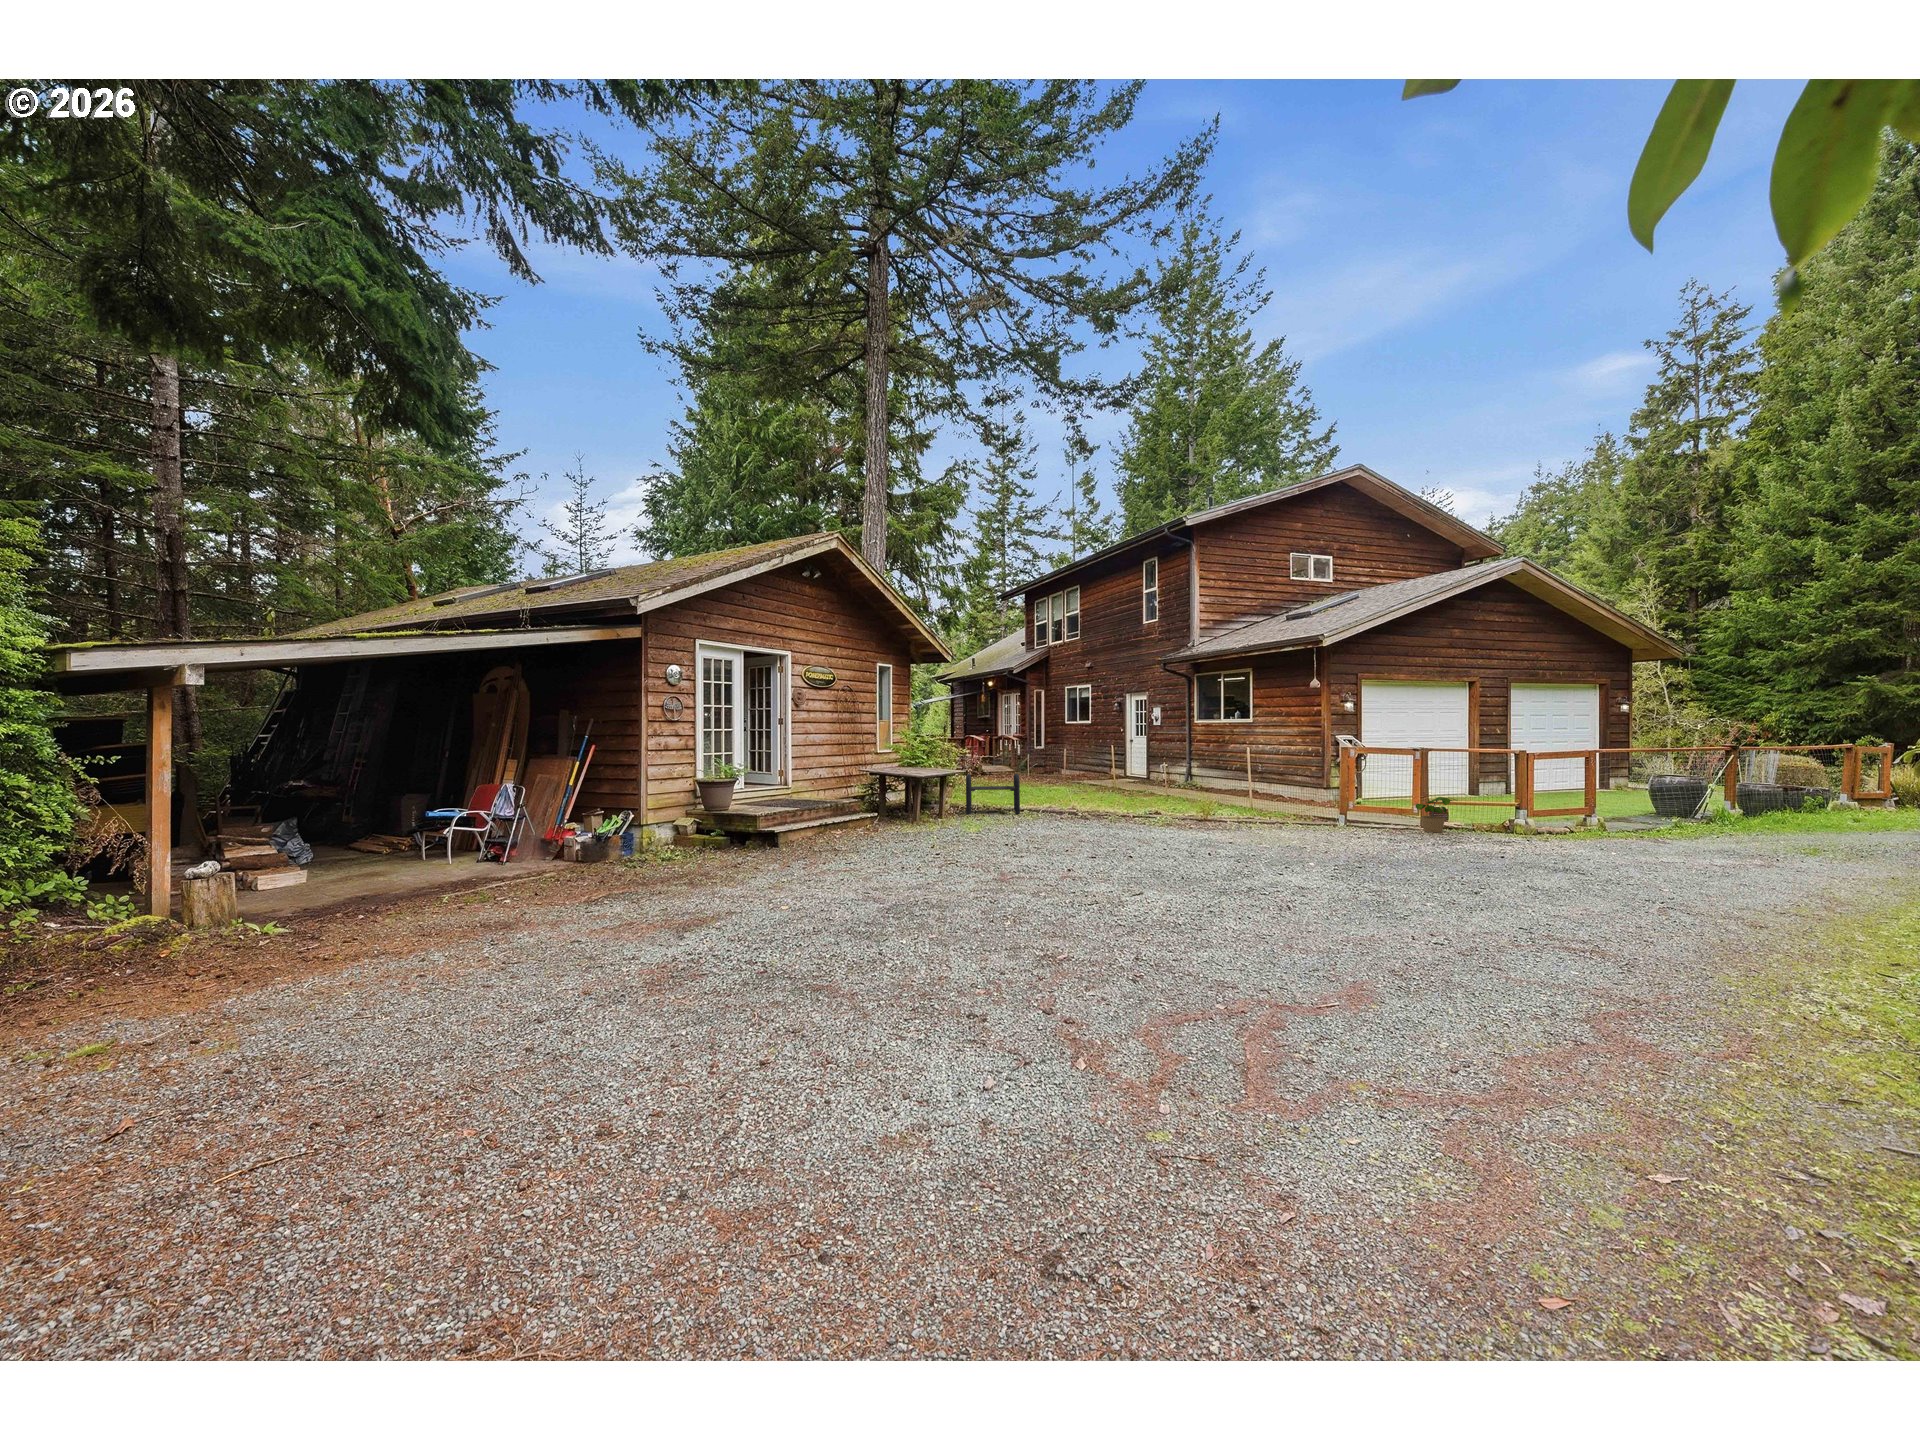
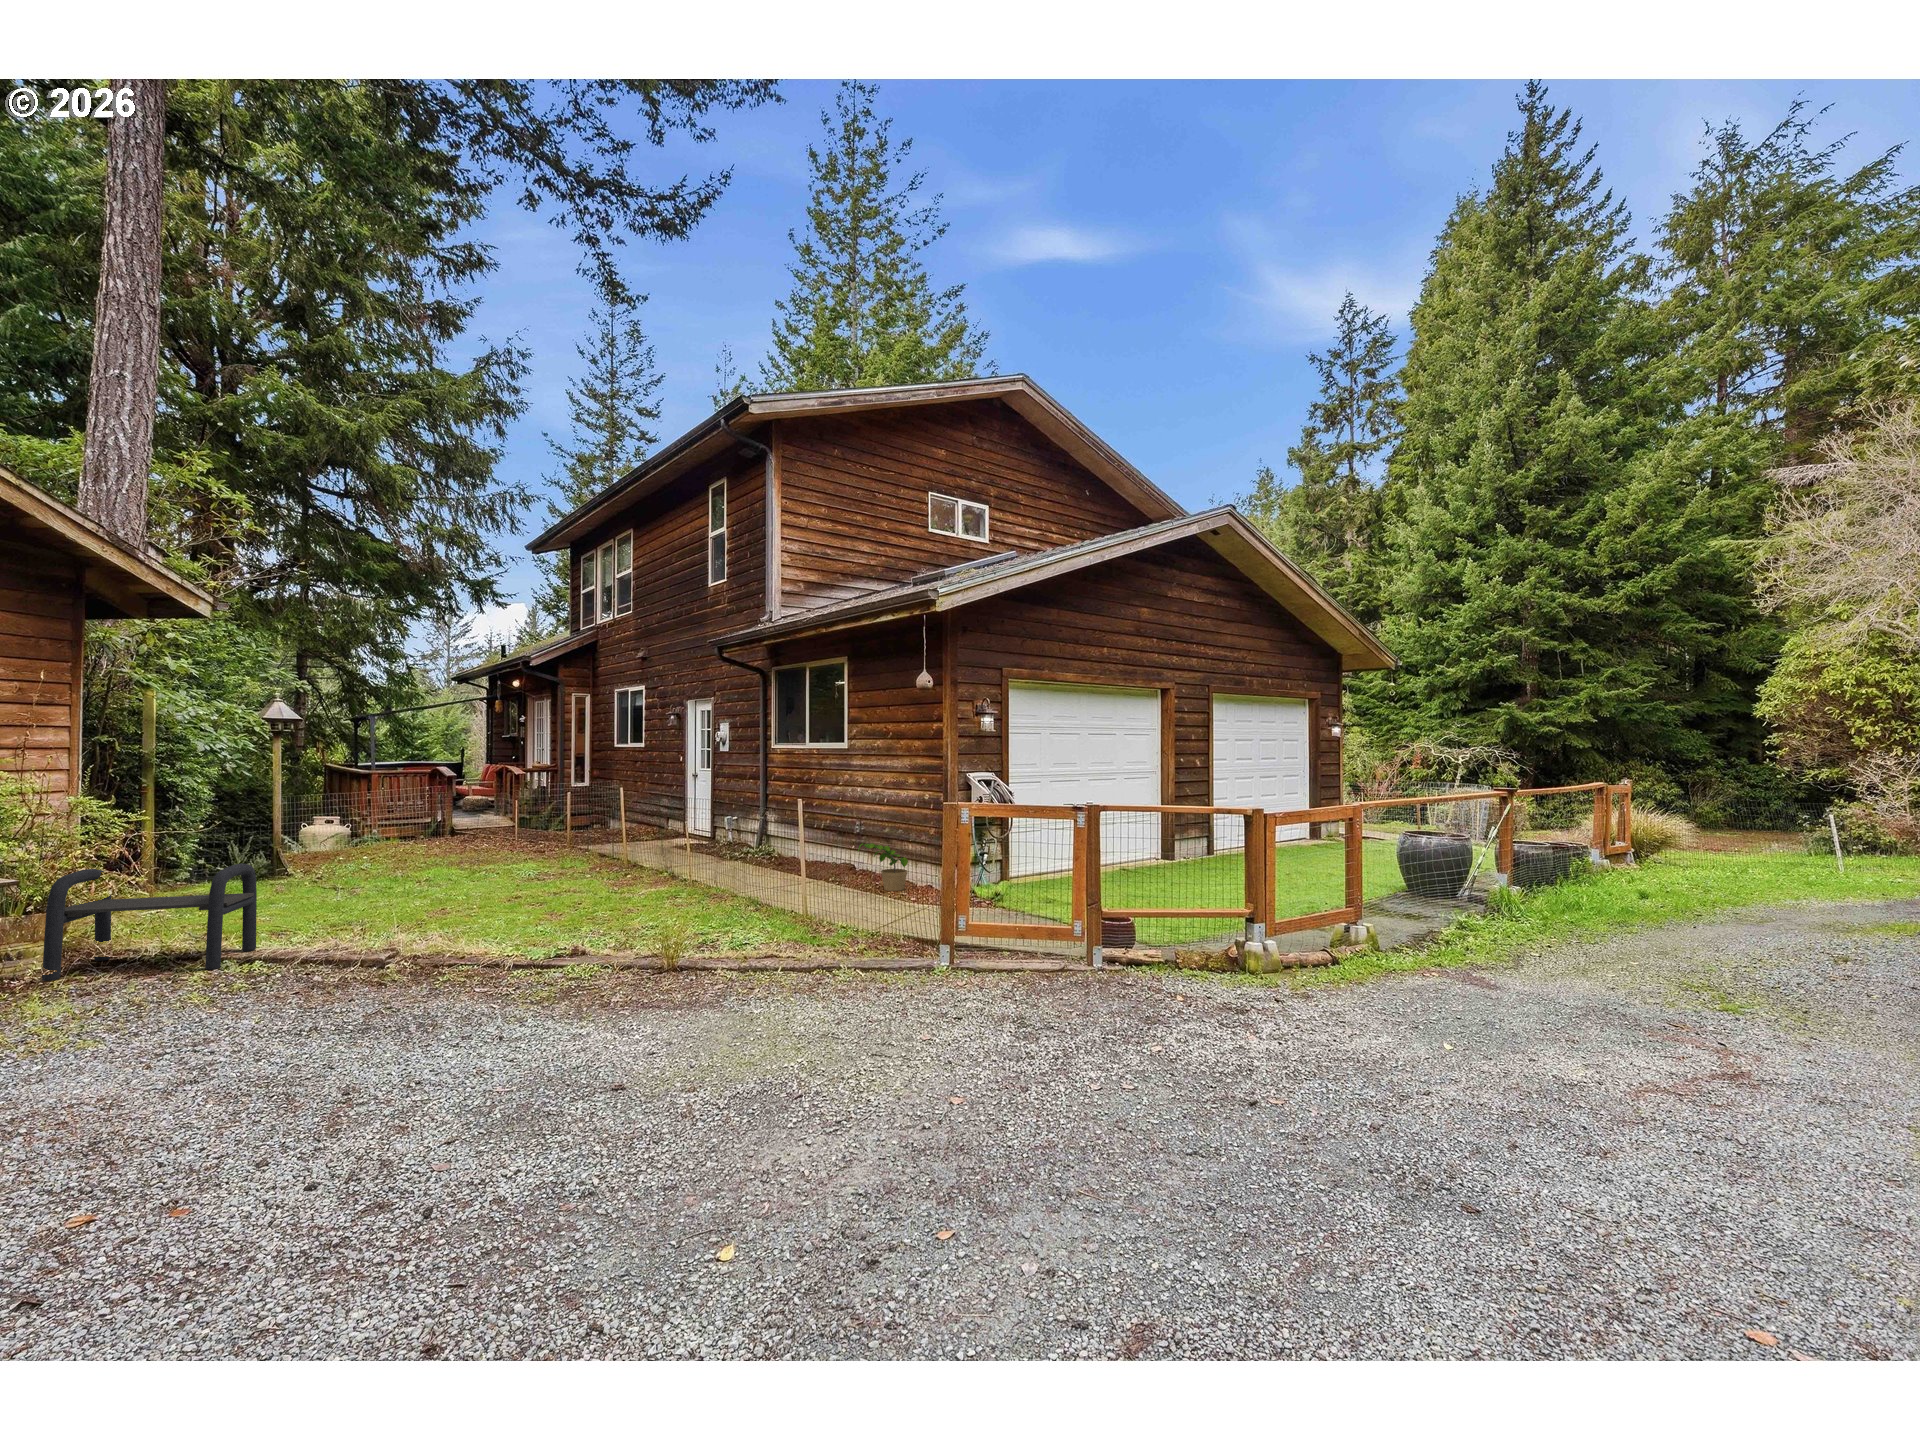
potted plant: present [1416,797,1455,832] -> present [858,843,908,891]

